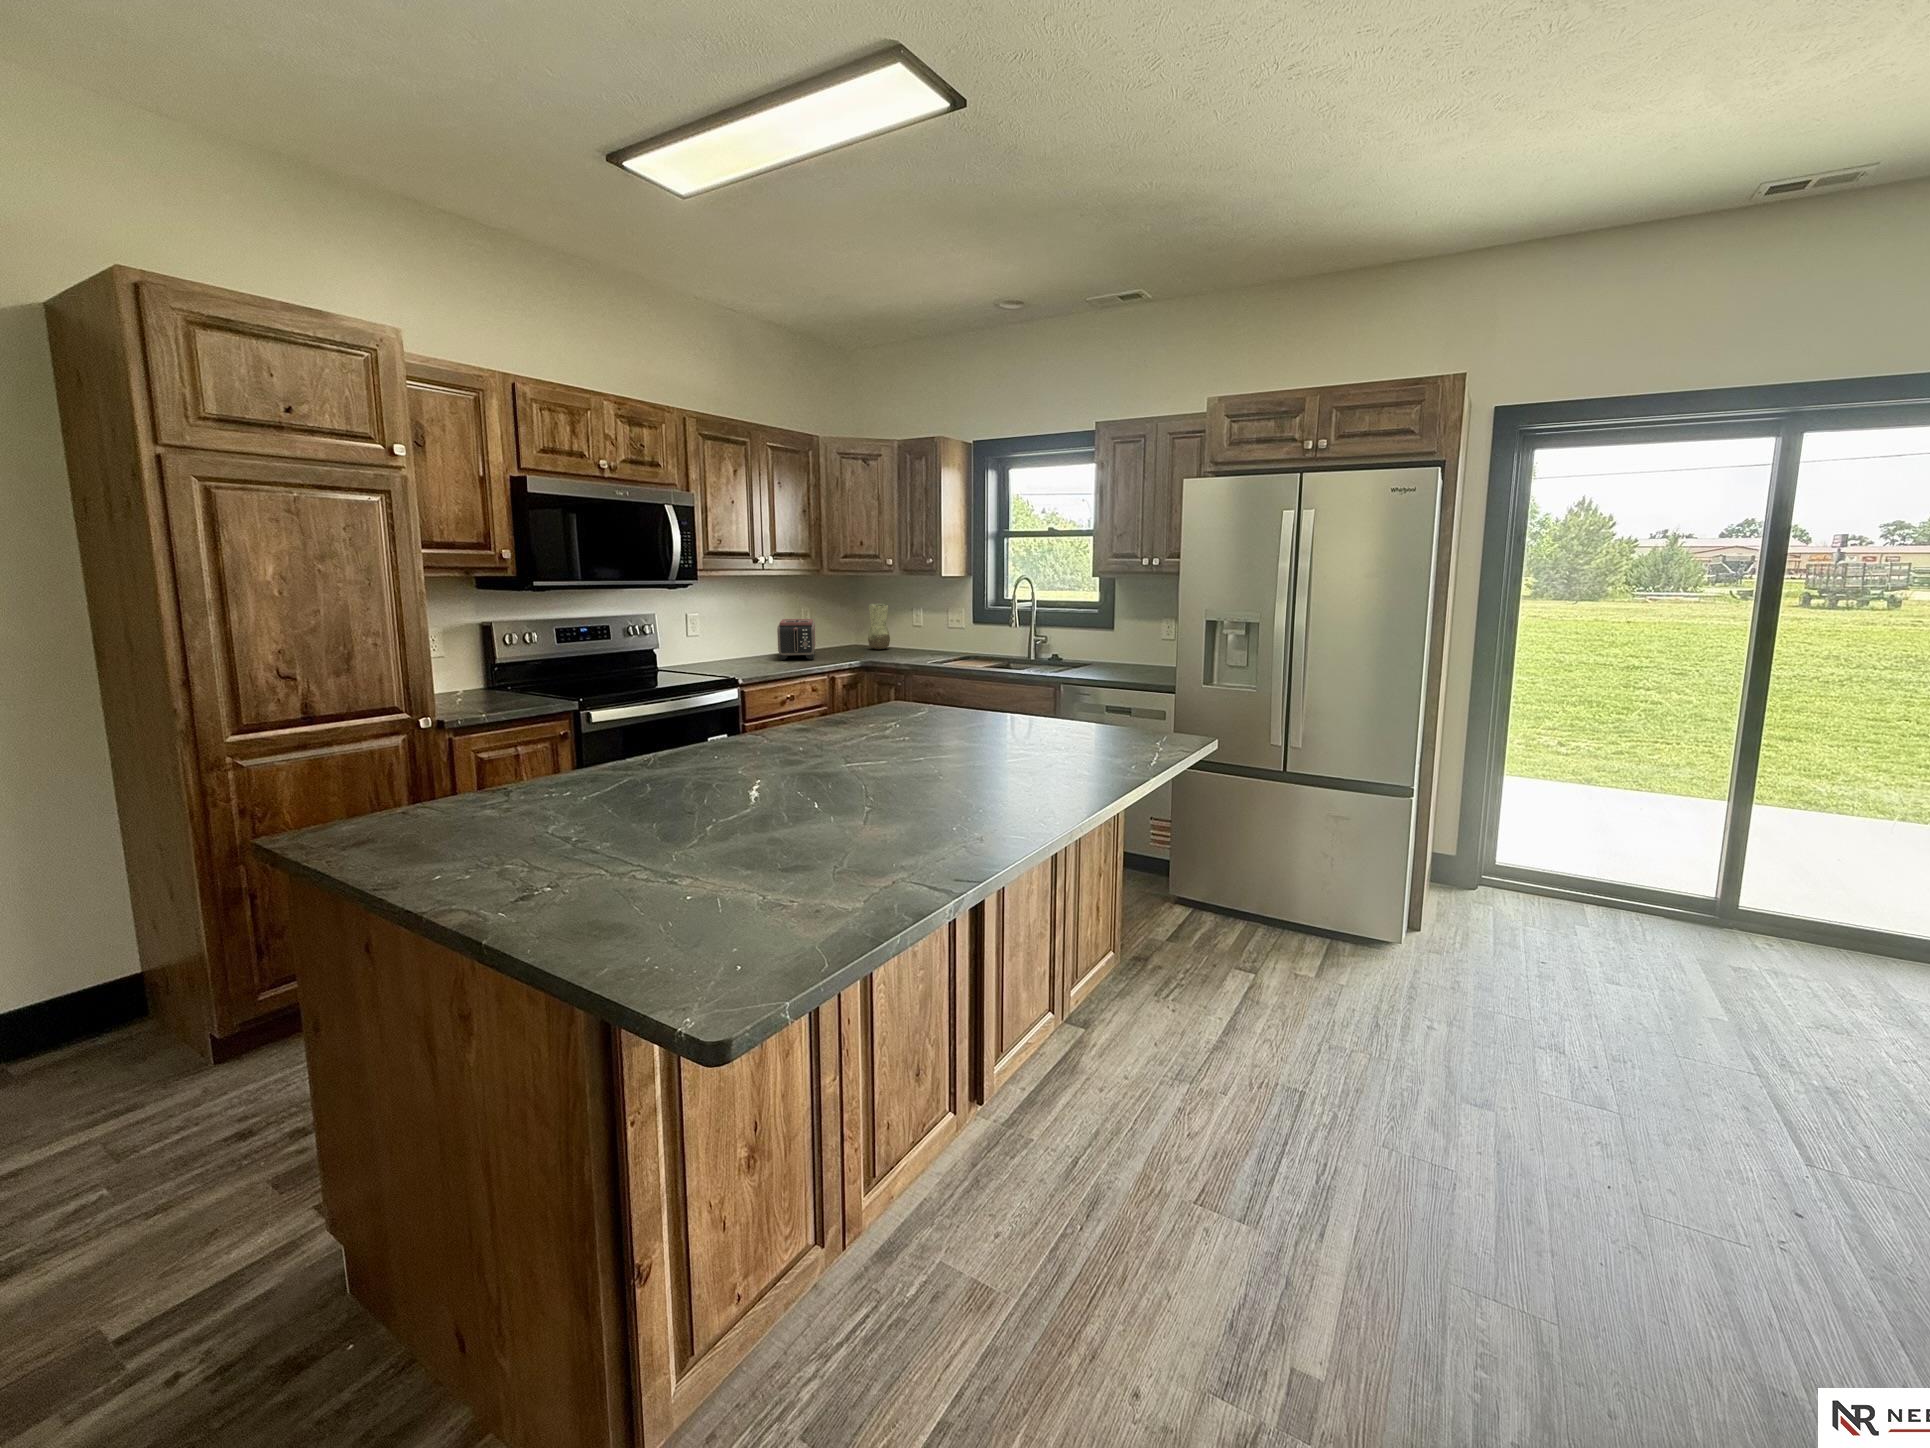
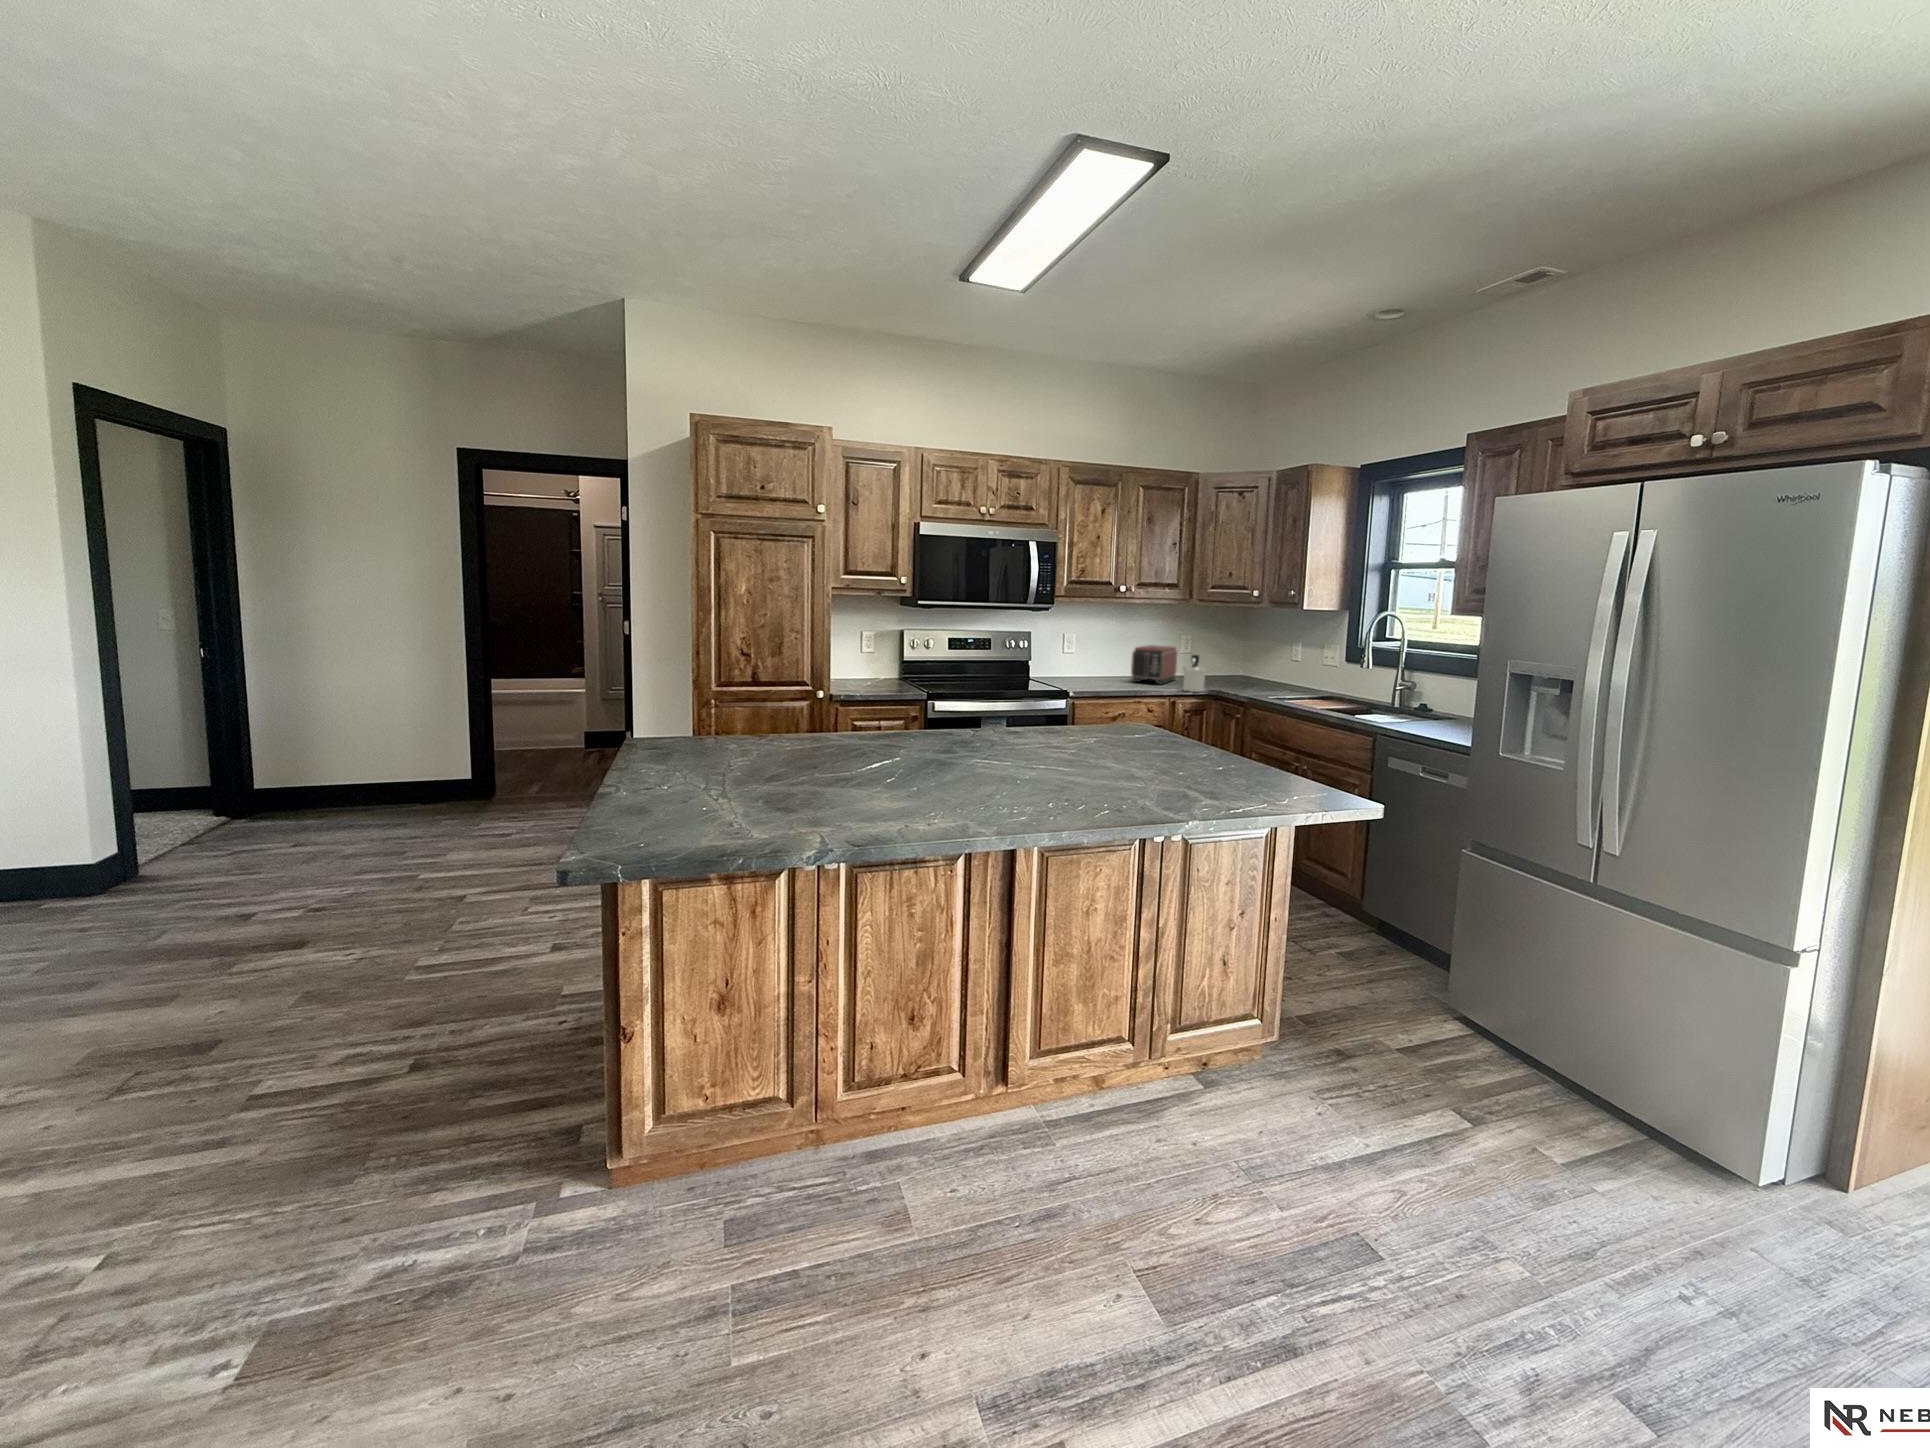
vase: present [868,604,890,650] -> none [1234,636,1258,683]
soap dispenser: none [842,626,865,664] -> present [1183,655,1206,692]

